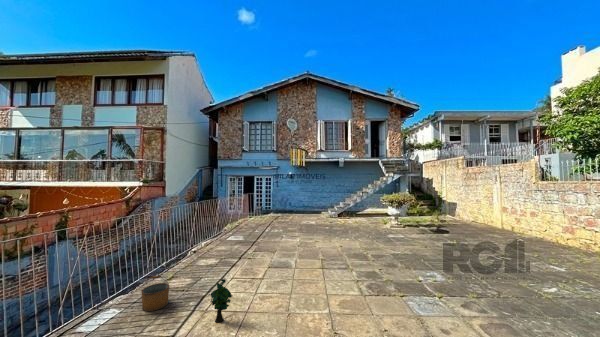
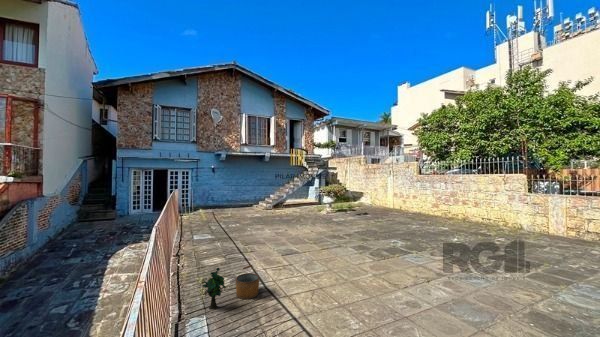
decorative plant: present [209,279,232,323] -> present [202,268,225,309]

